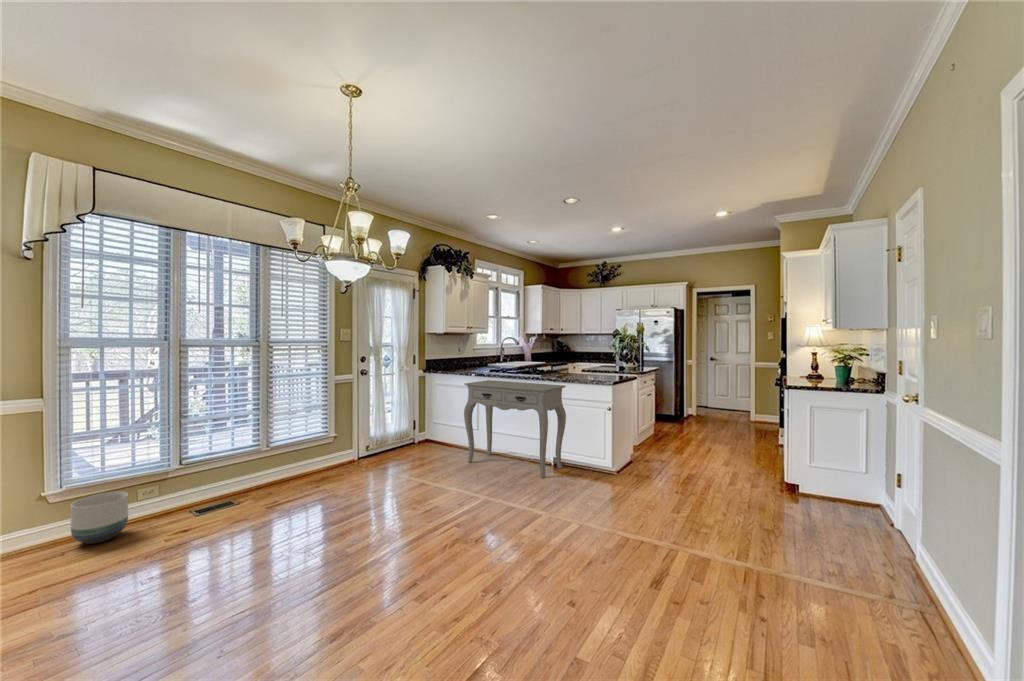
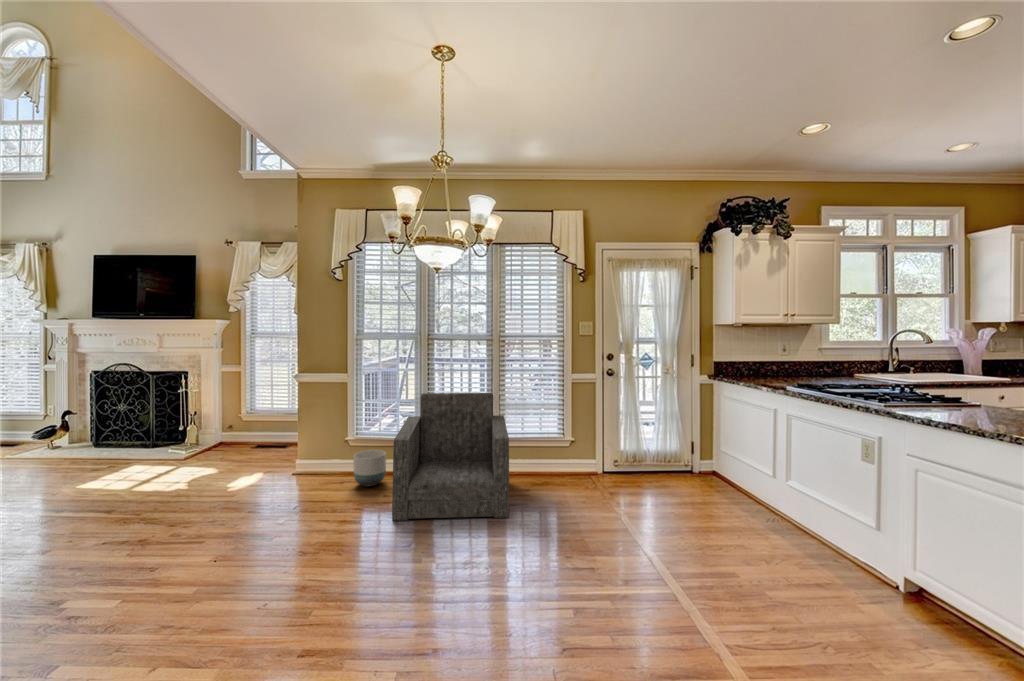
console table: present [464,380,566,478] -> none [717,405,913,612]
armchair: none [163,400,331,548] -> present [392,393,509,521]

